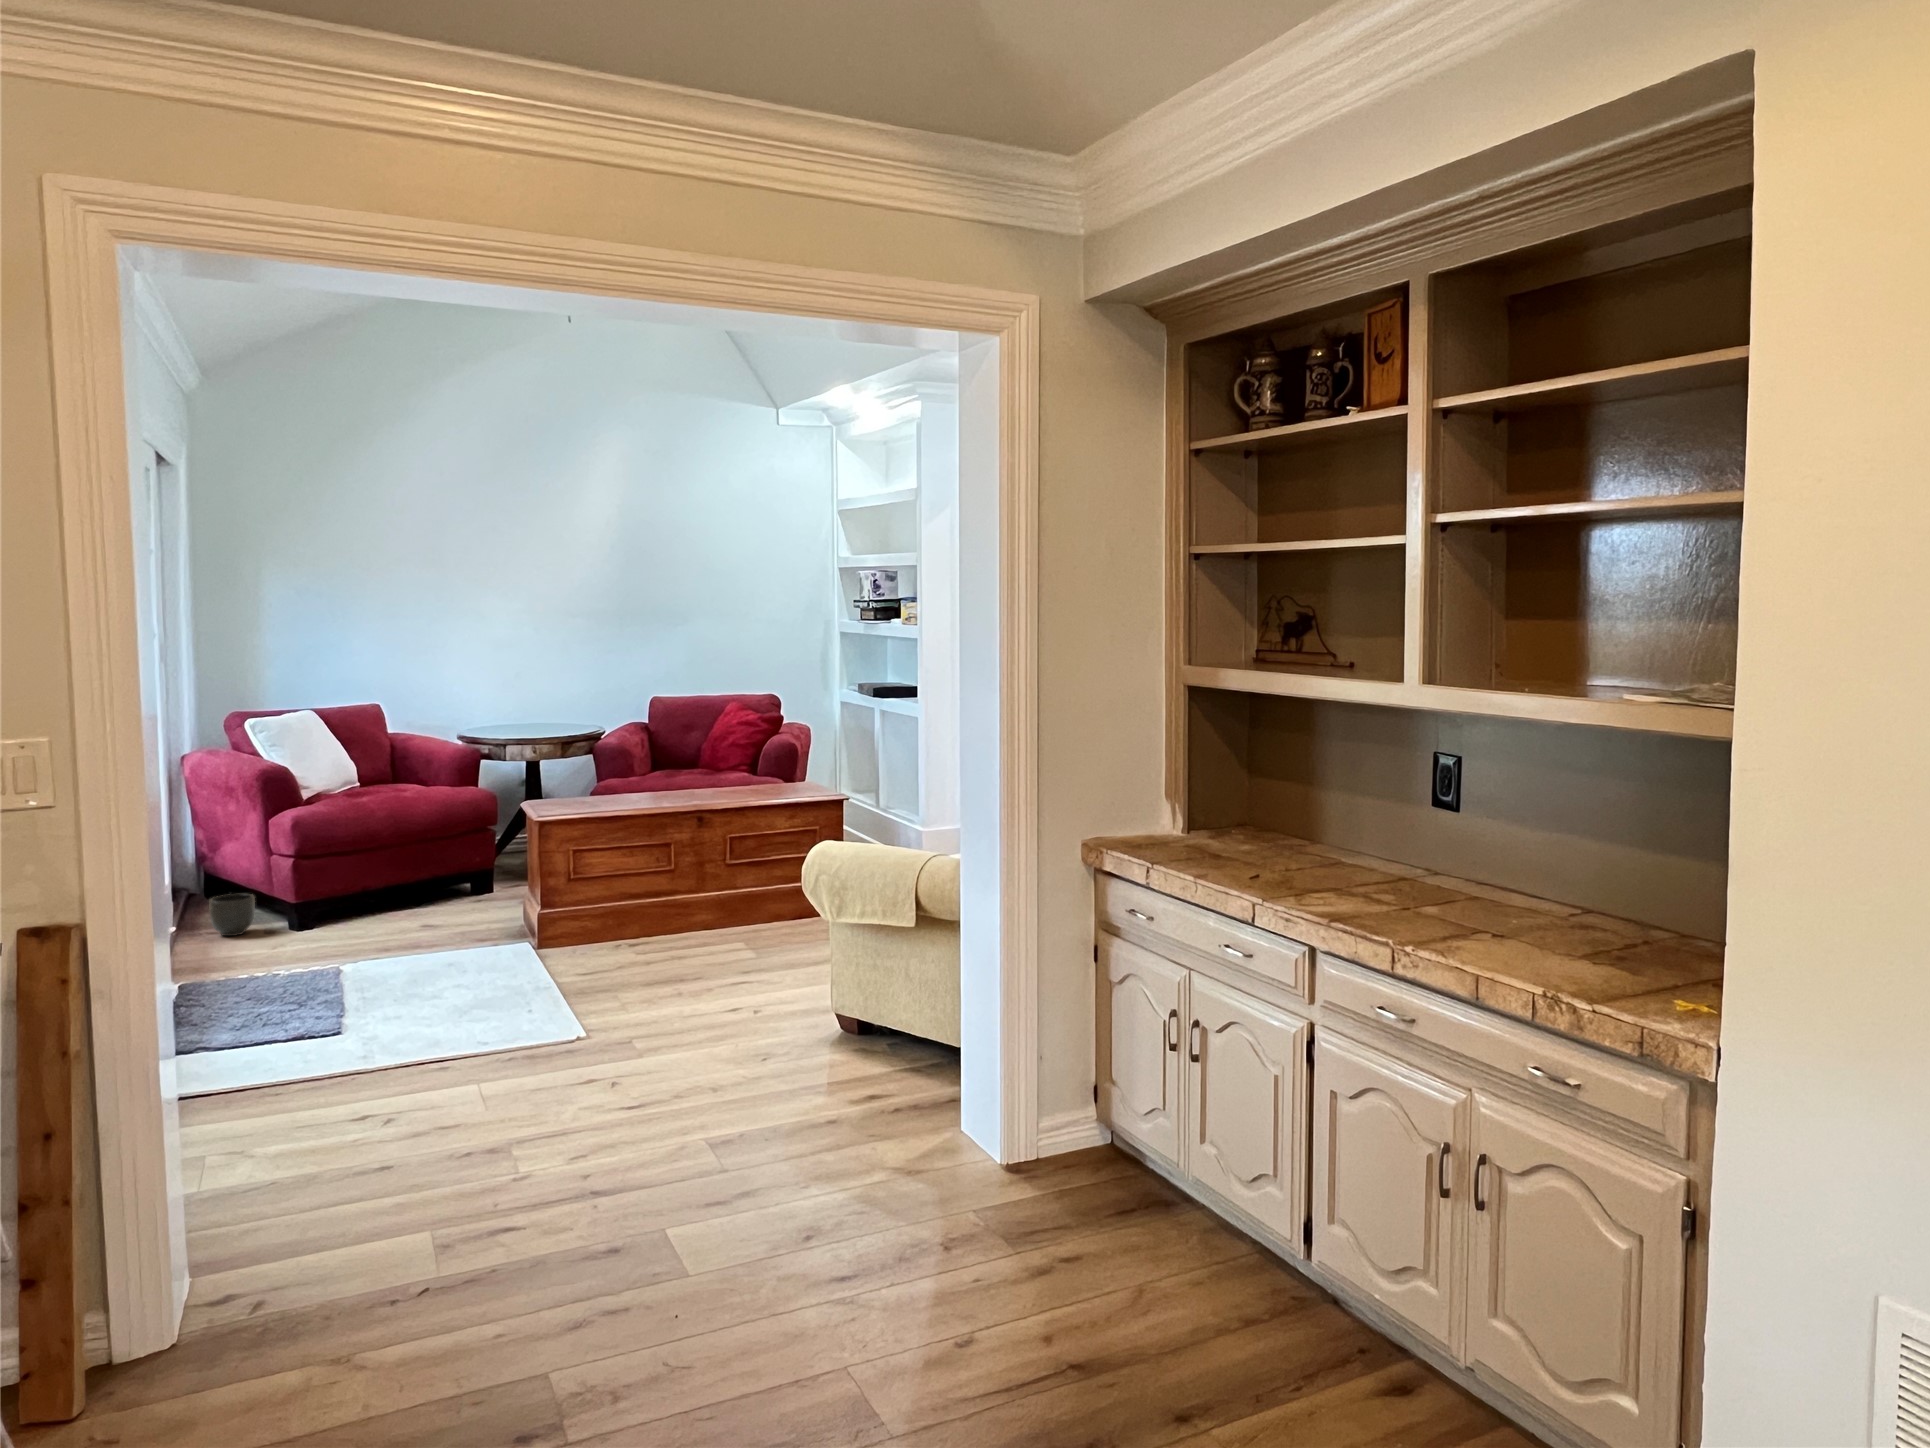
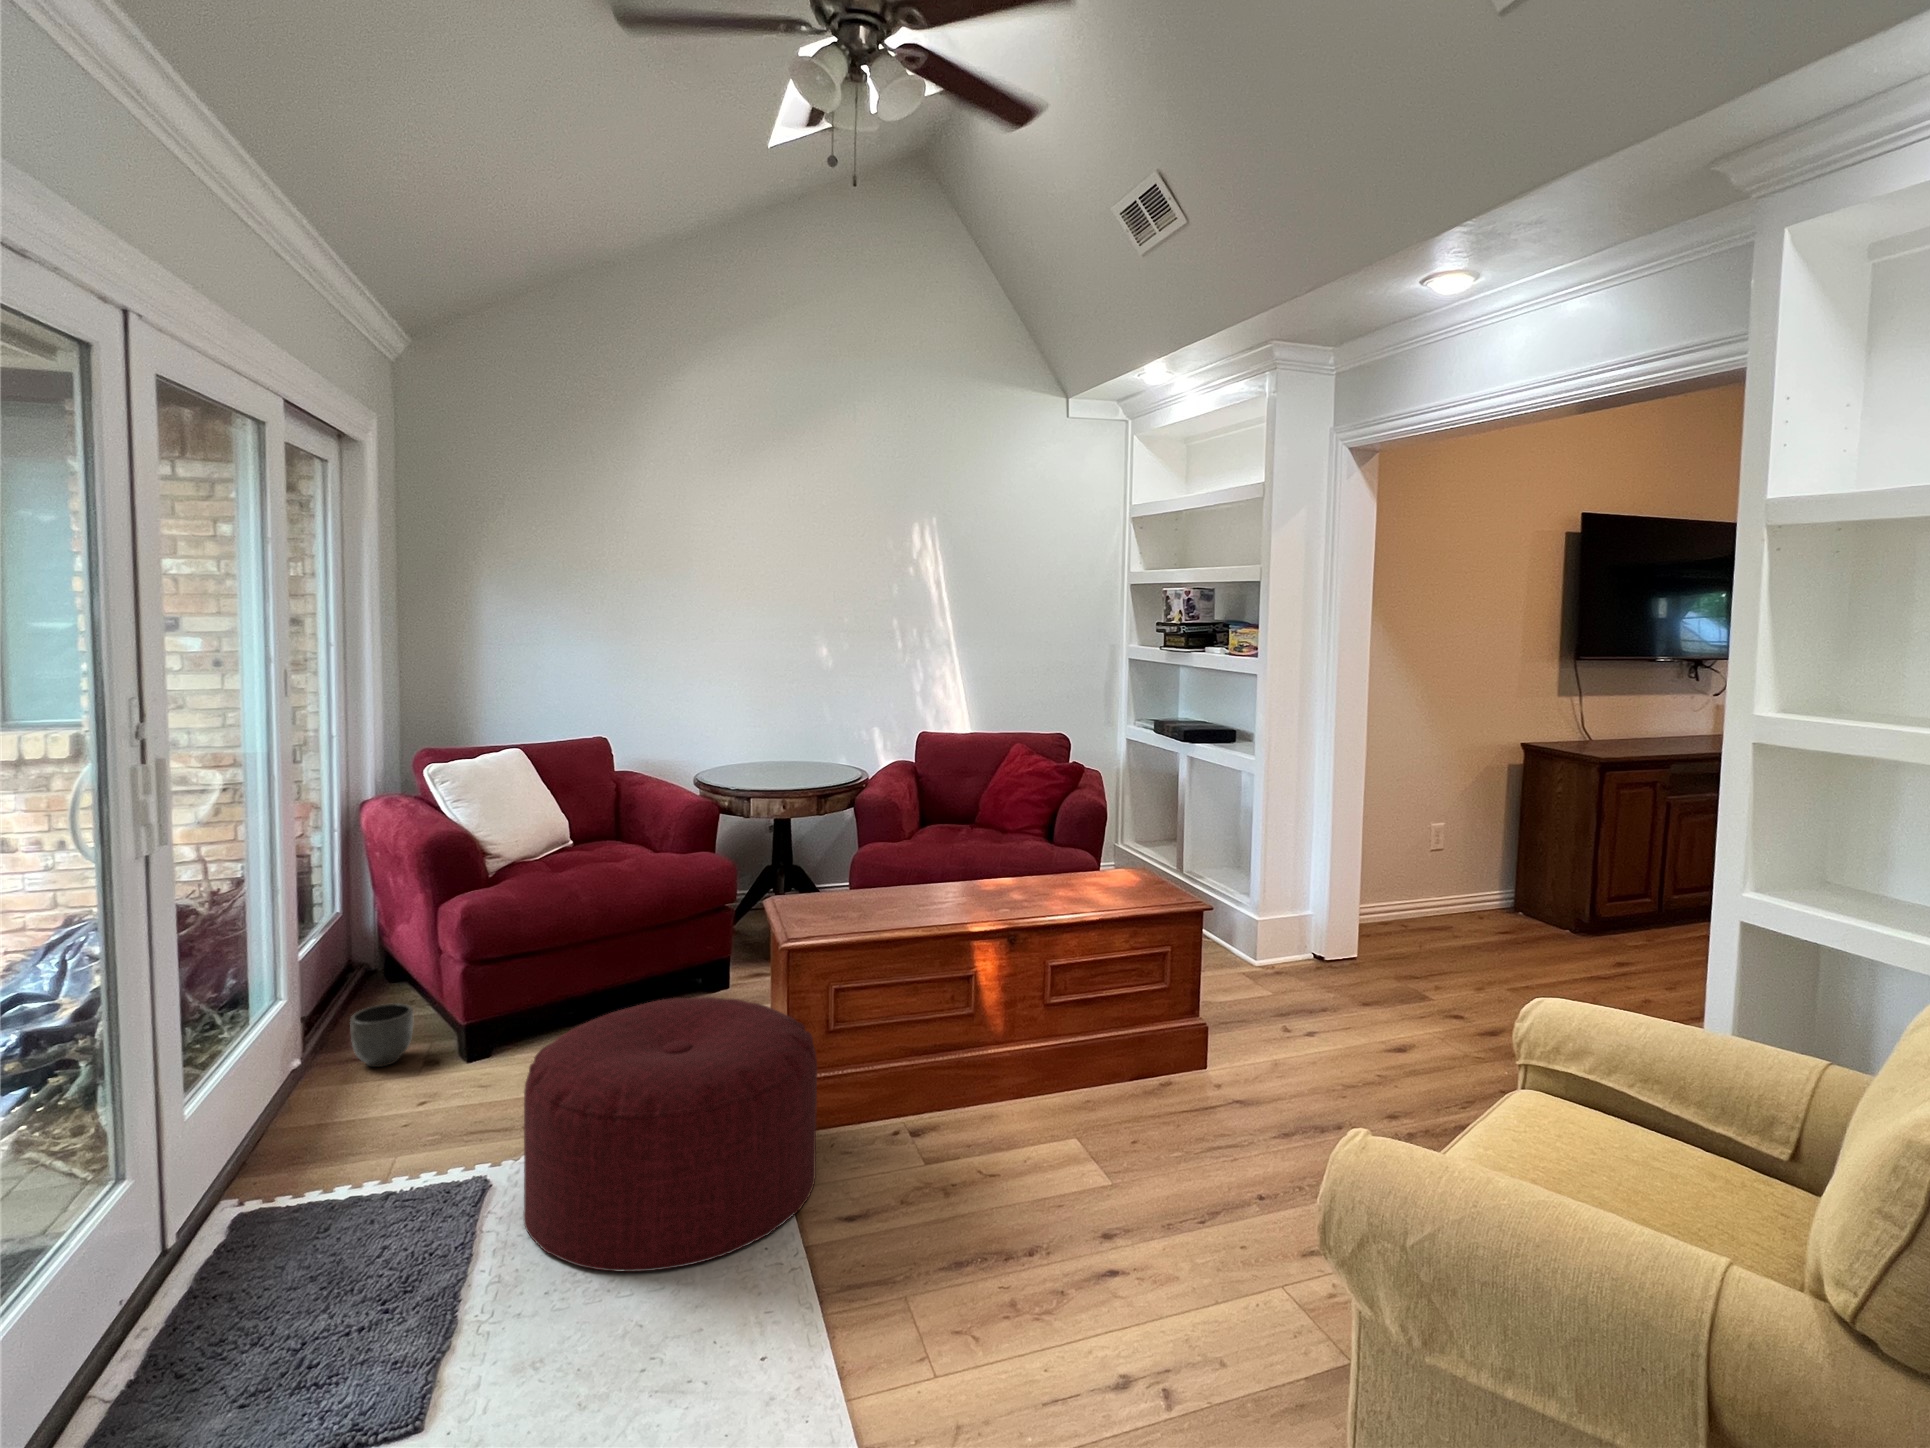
ottoman: none [372,857,564,994] -> present [523,997,817,1272]

